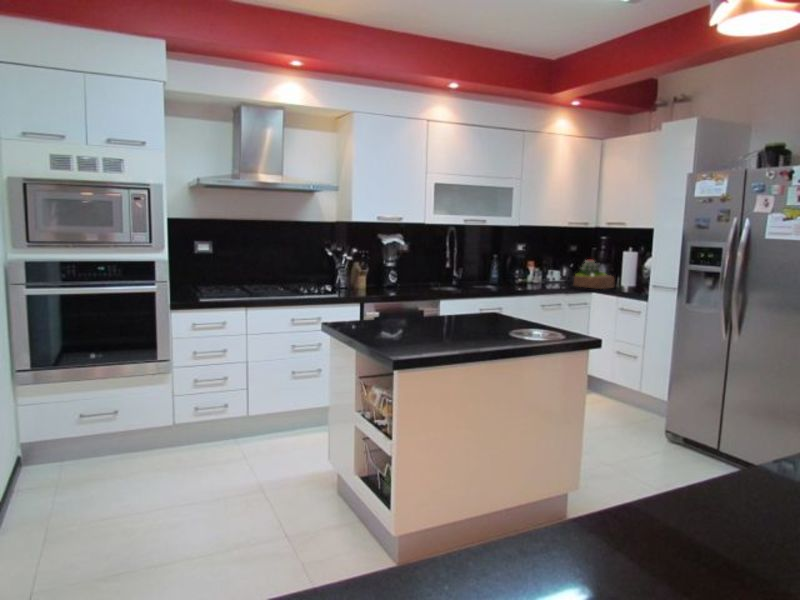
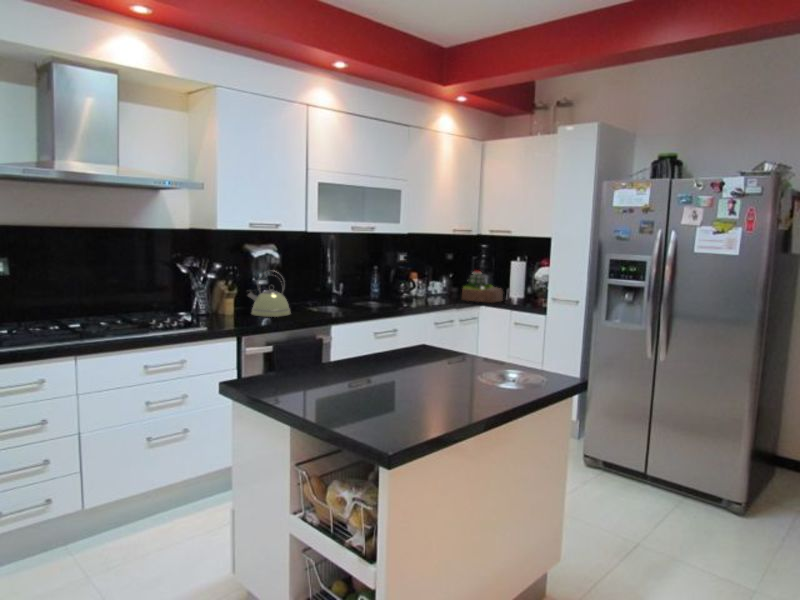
kettle: none [375,255,408,291] -> present [248,272,290,317]

